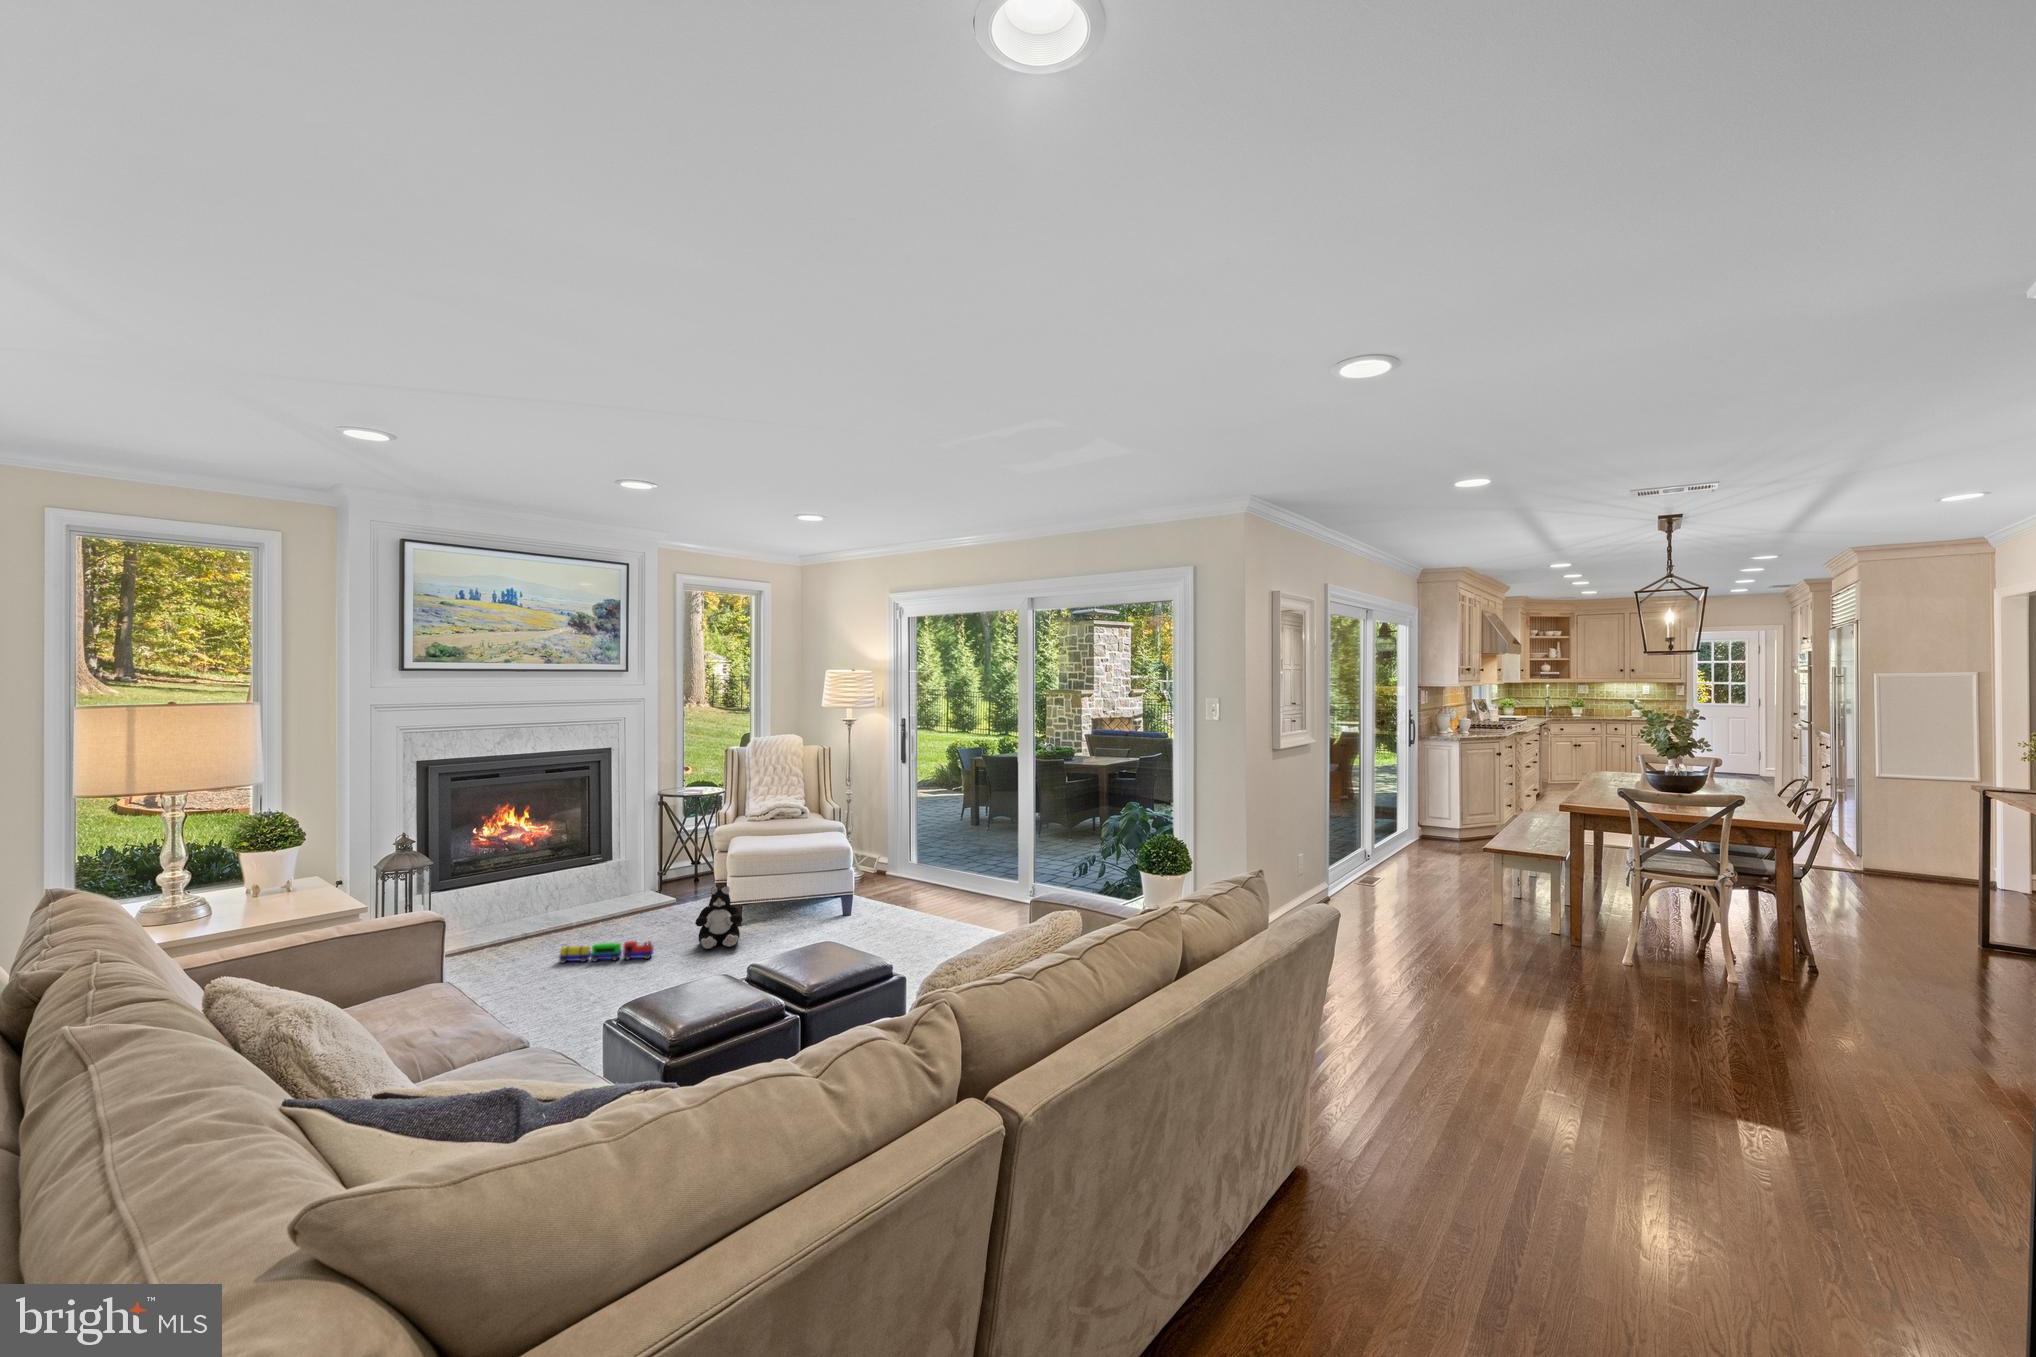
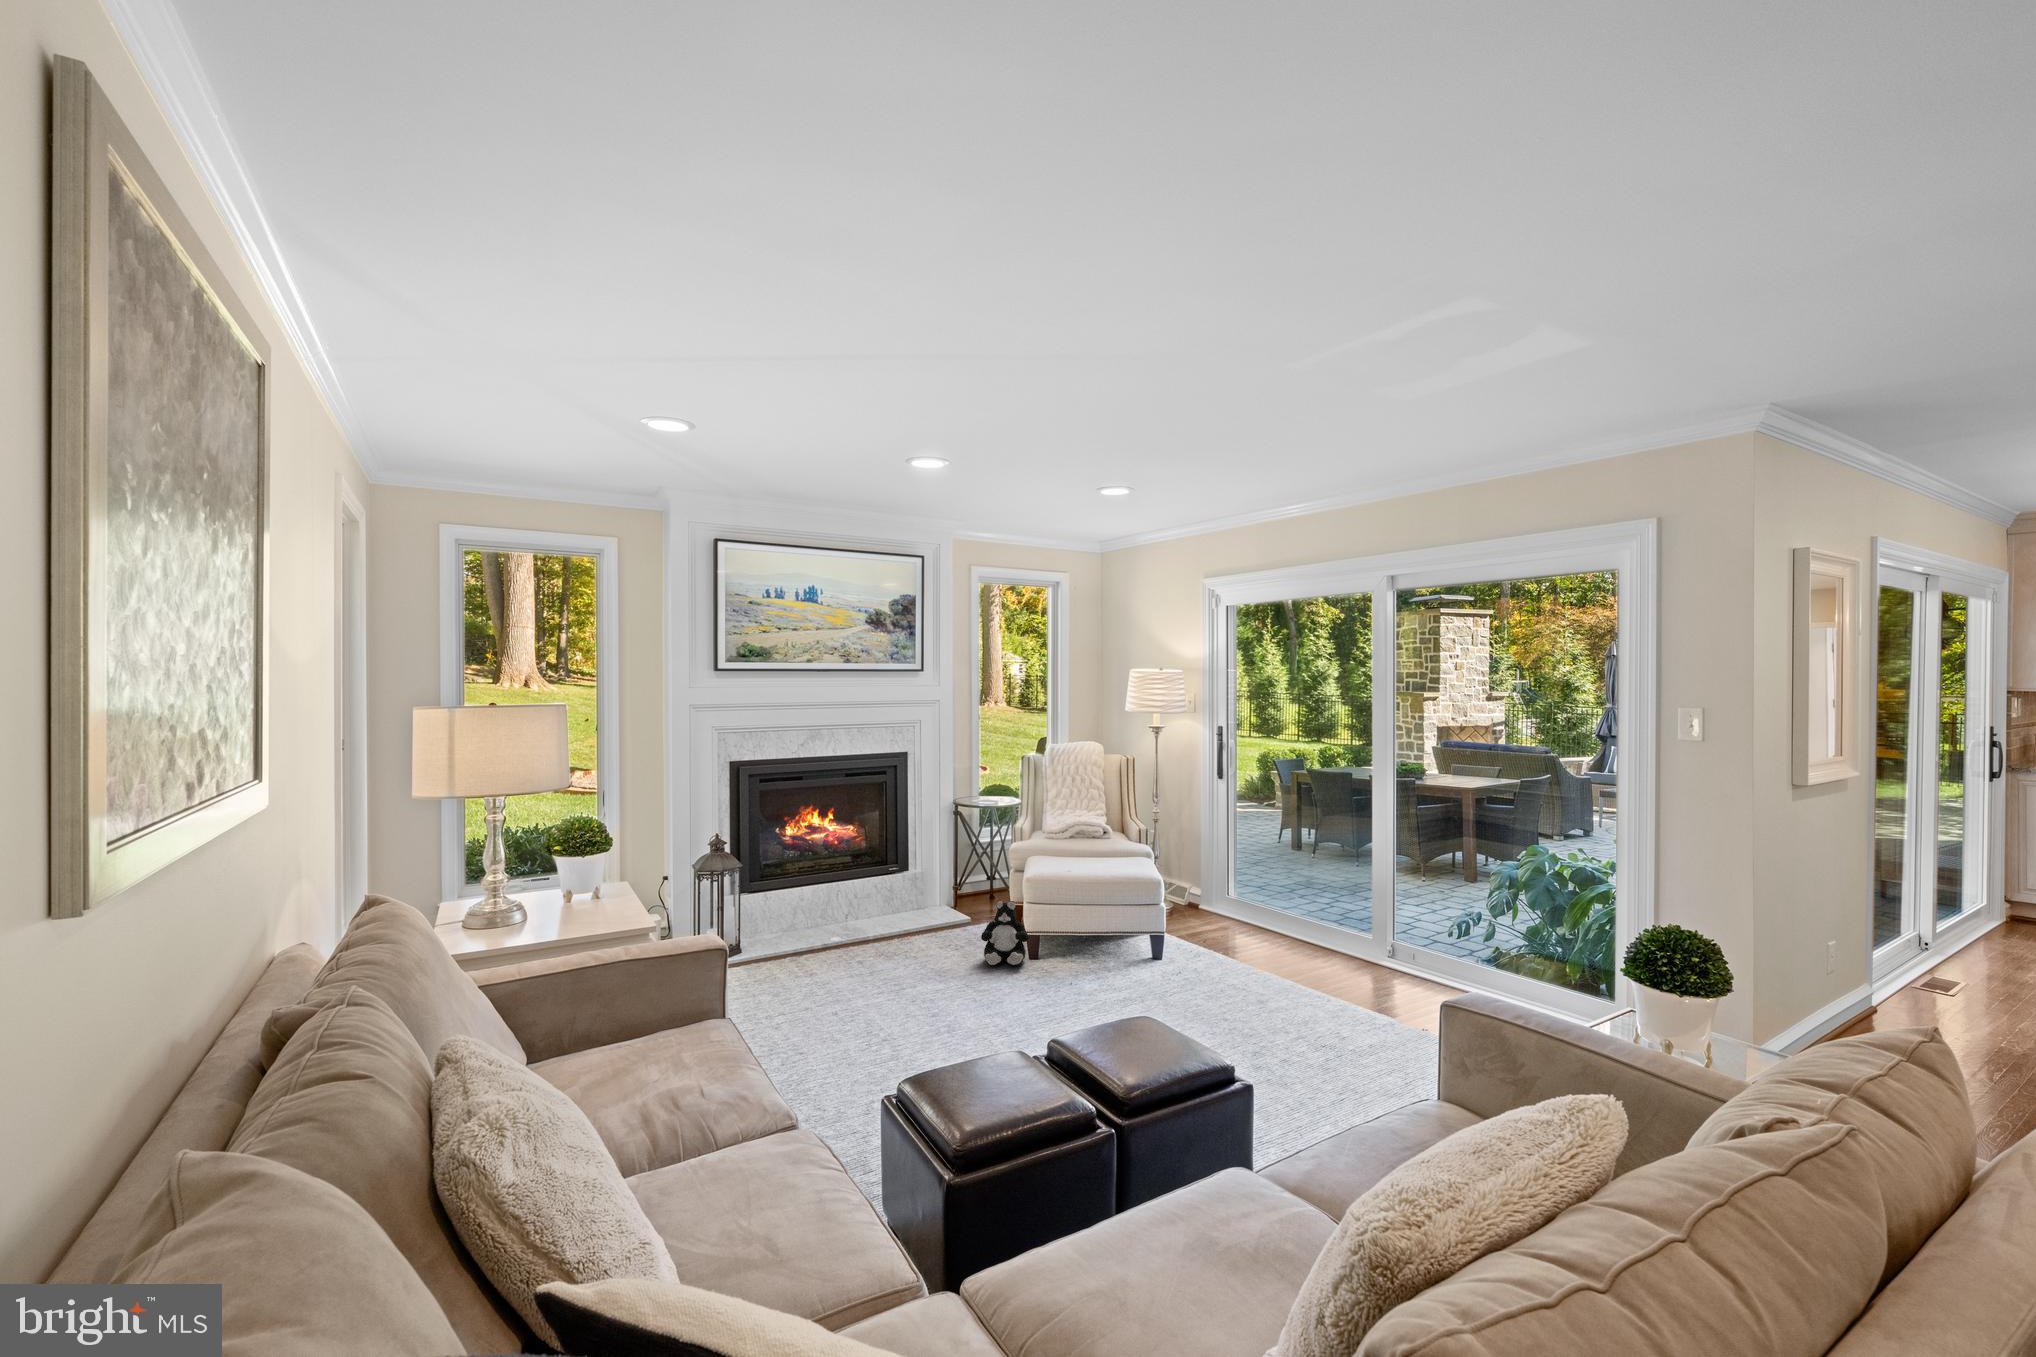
toy train: present [559,941,653,963] -> none [852,949,940,970]

